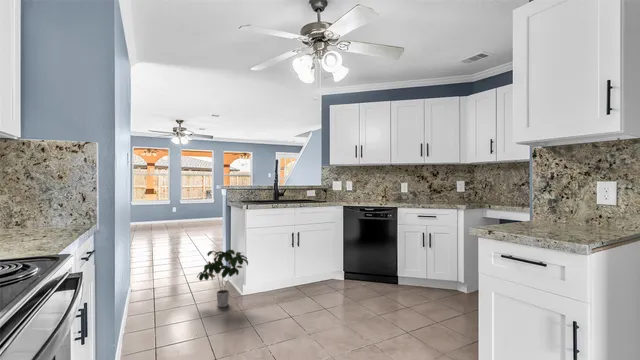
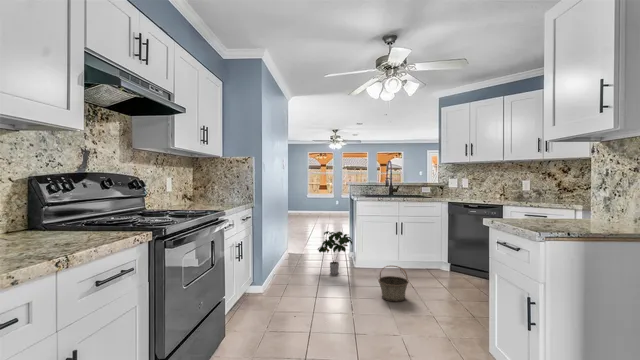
basket: none [299,287,335,333] -> present [379,266,409,301]

